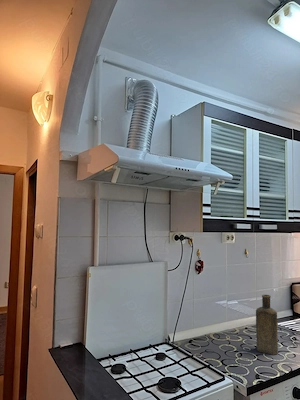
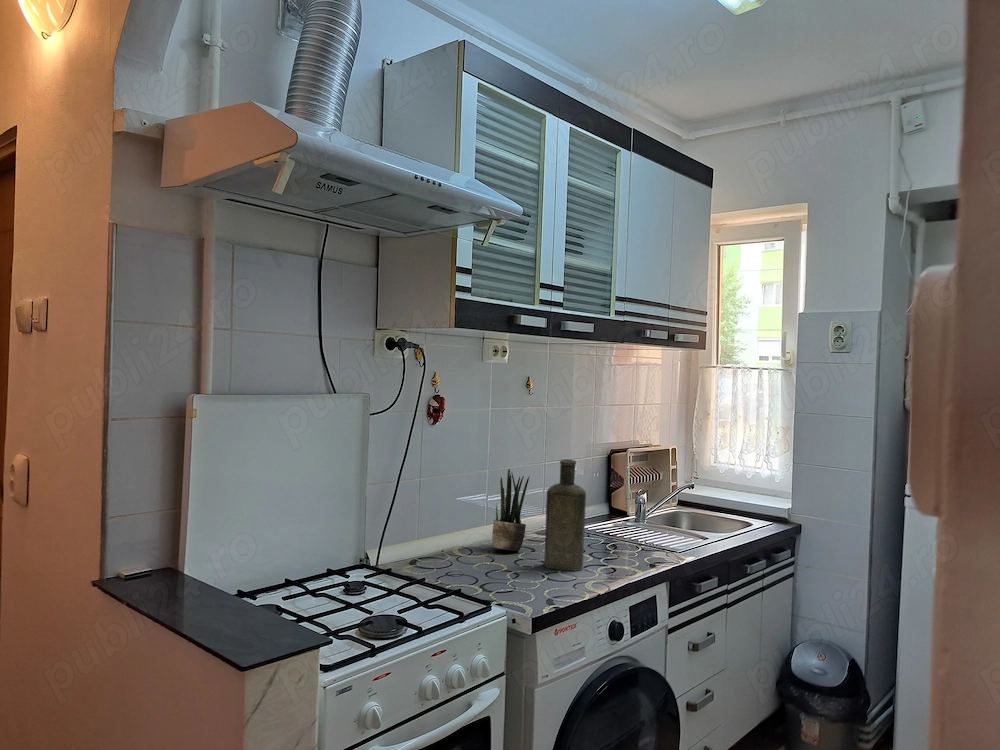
potted plant: none [230,295,247,338] -> present [492,469,529,551]

